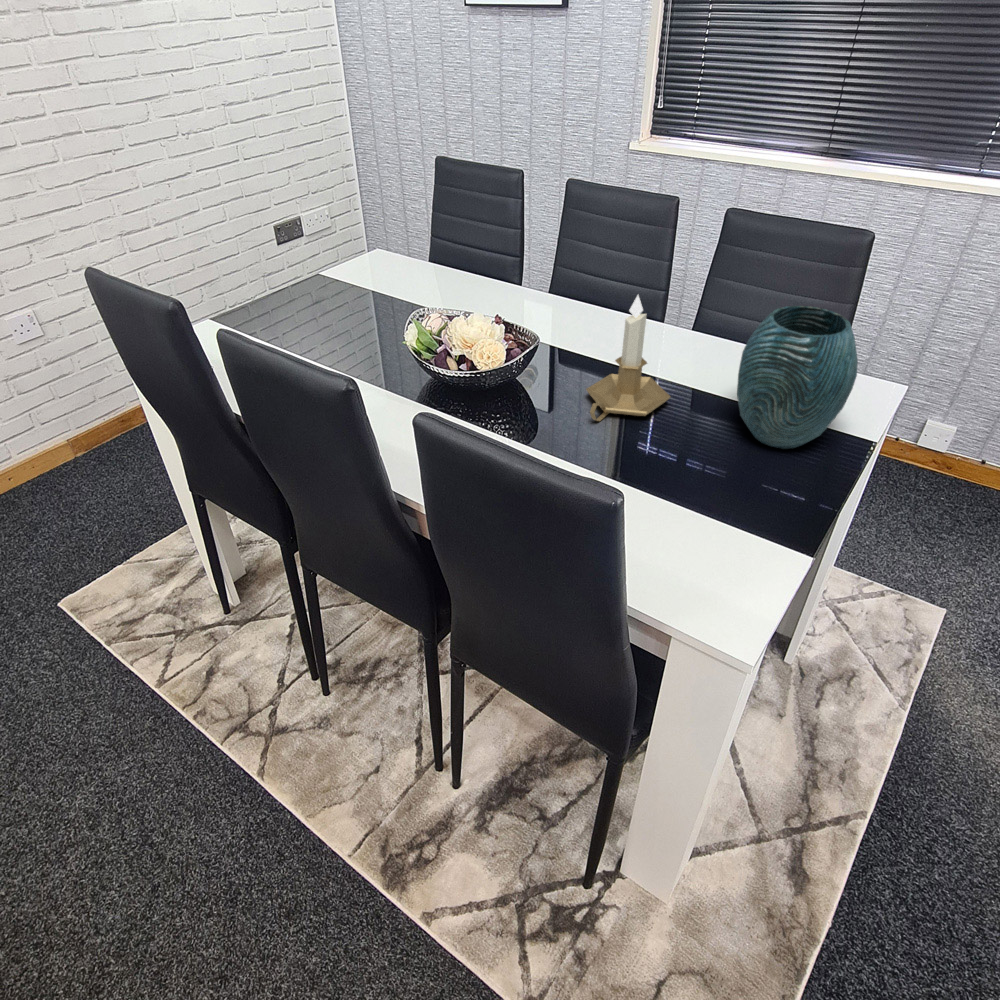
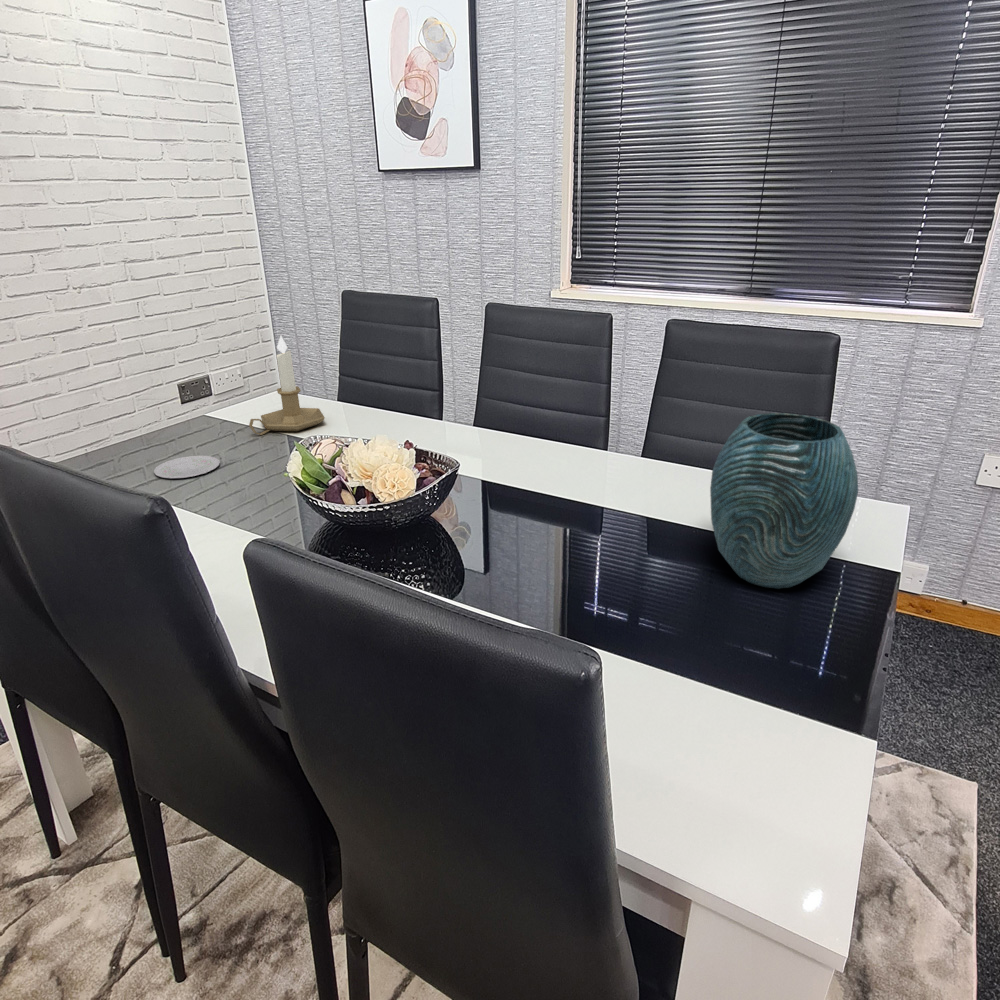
plate: none [250,227,334,331] -> present [154,456,220,478]
candlestick: present [586,295,670,421] -> present [249,336,325,435]

